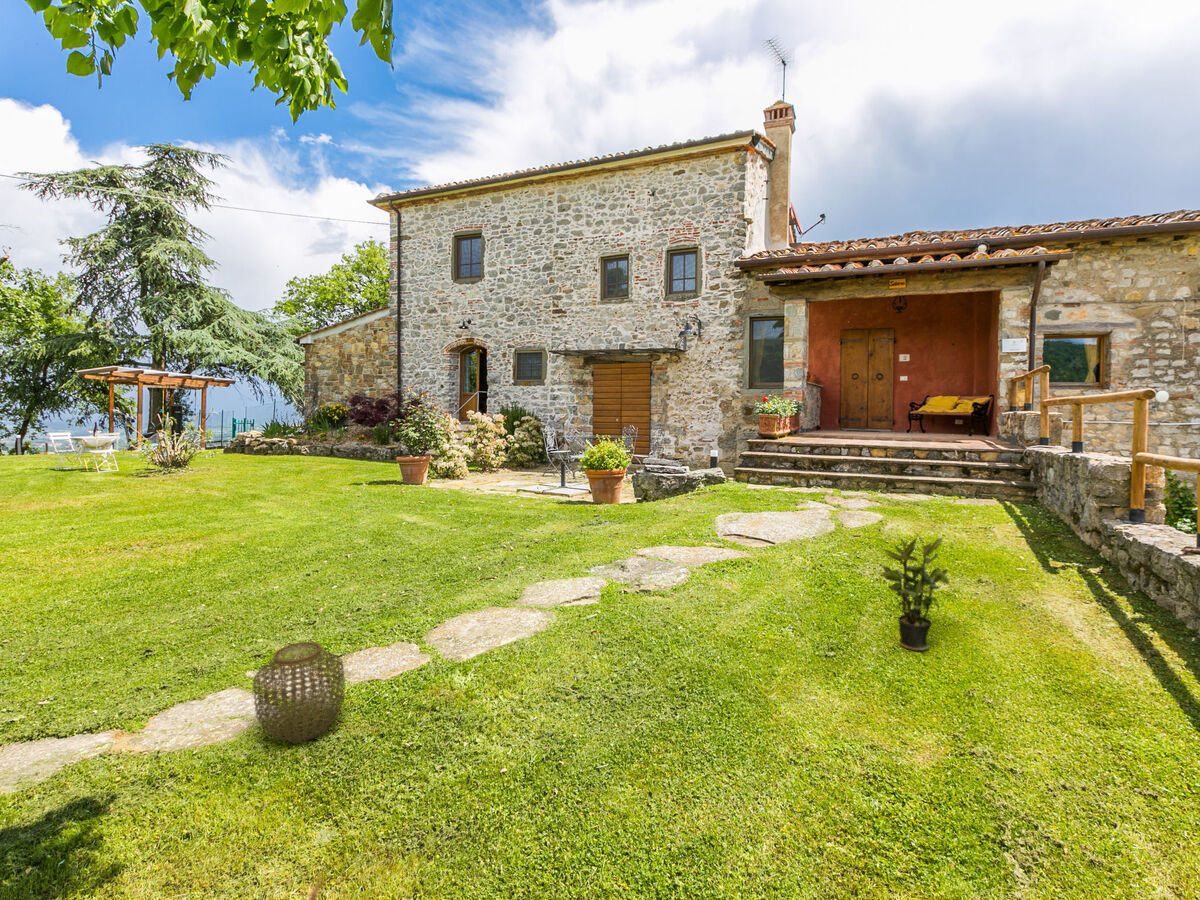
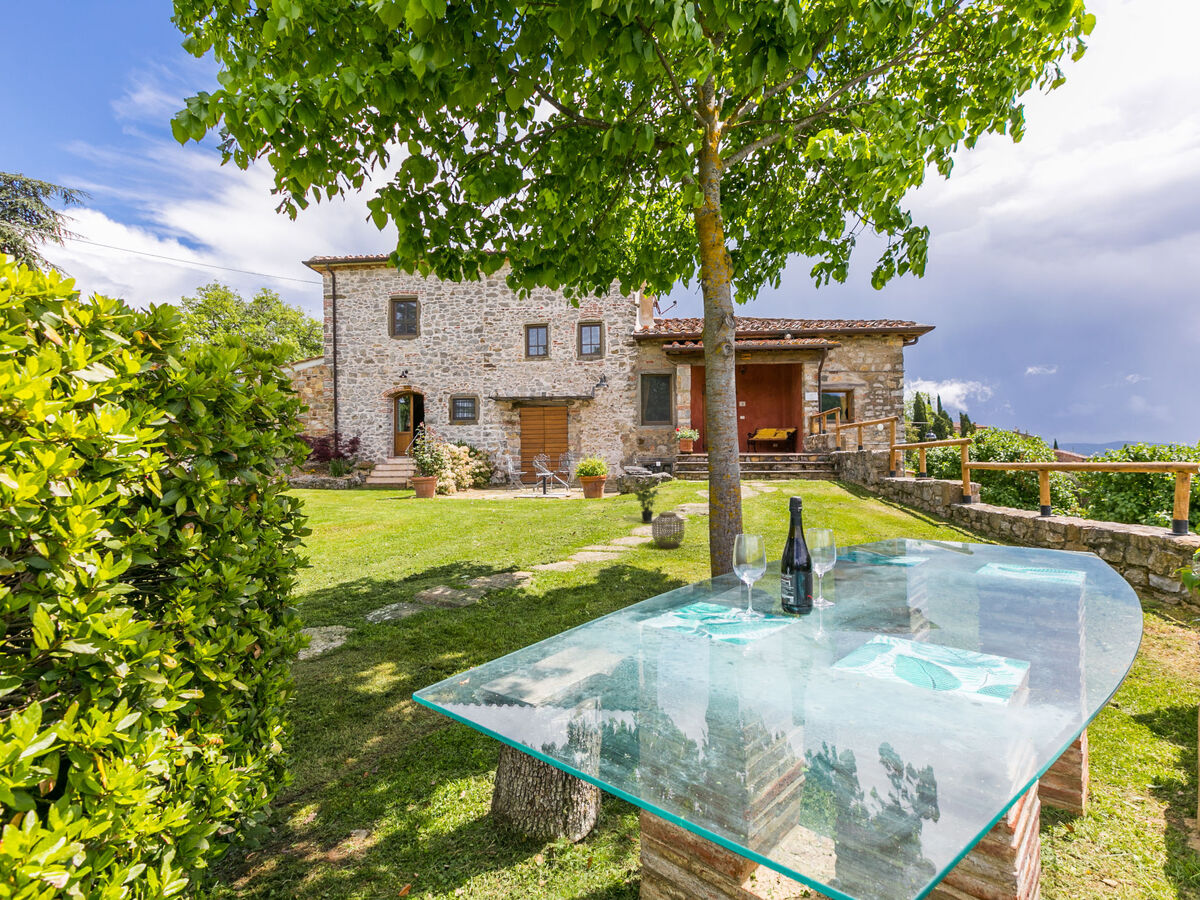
potted plant: present [882,534,949,651] -> present [634,477,658,523]

